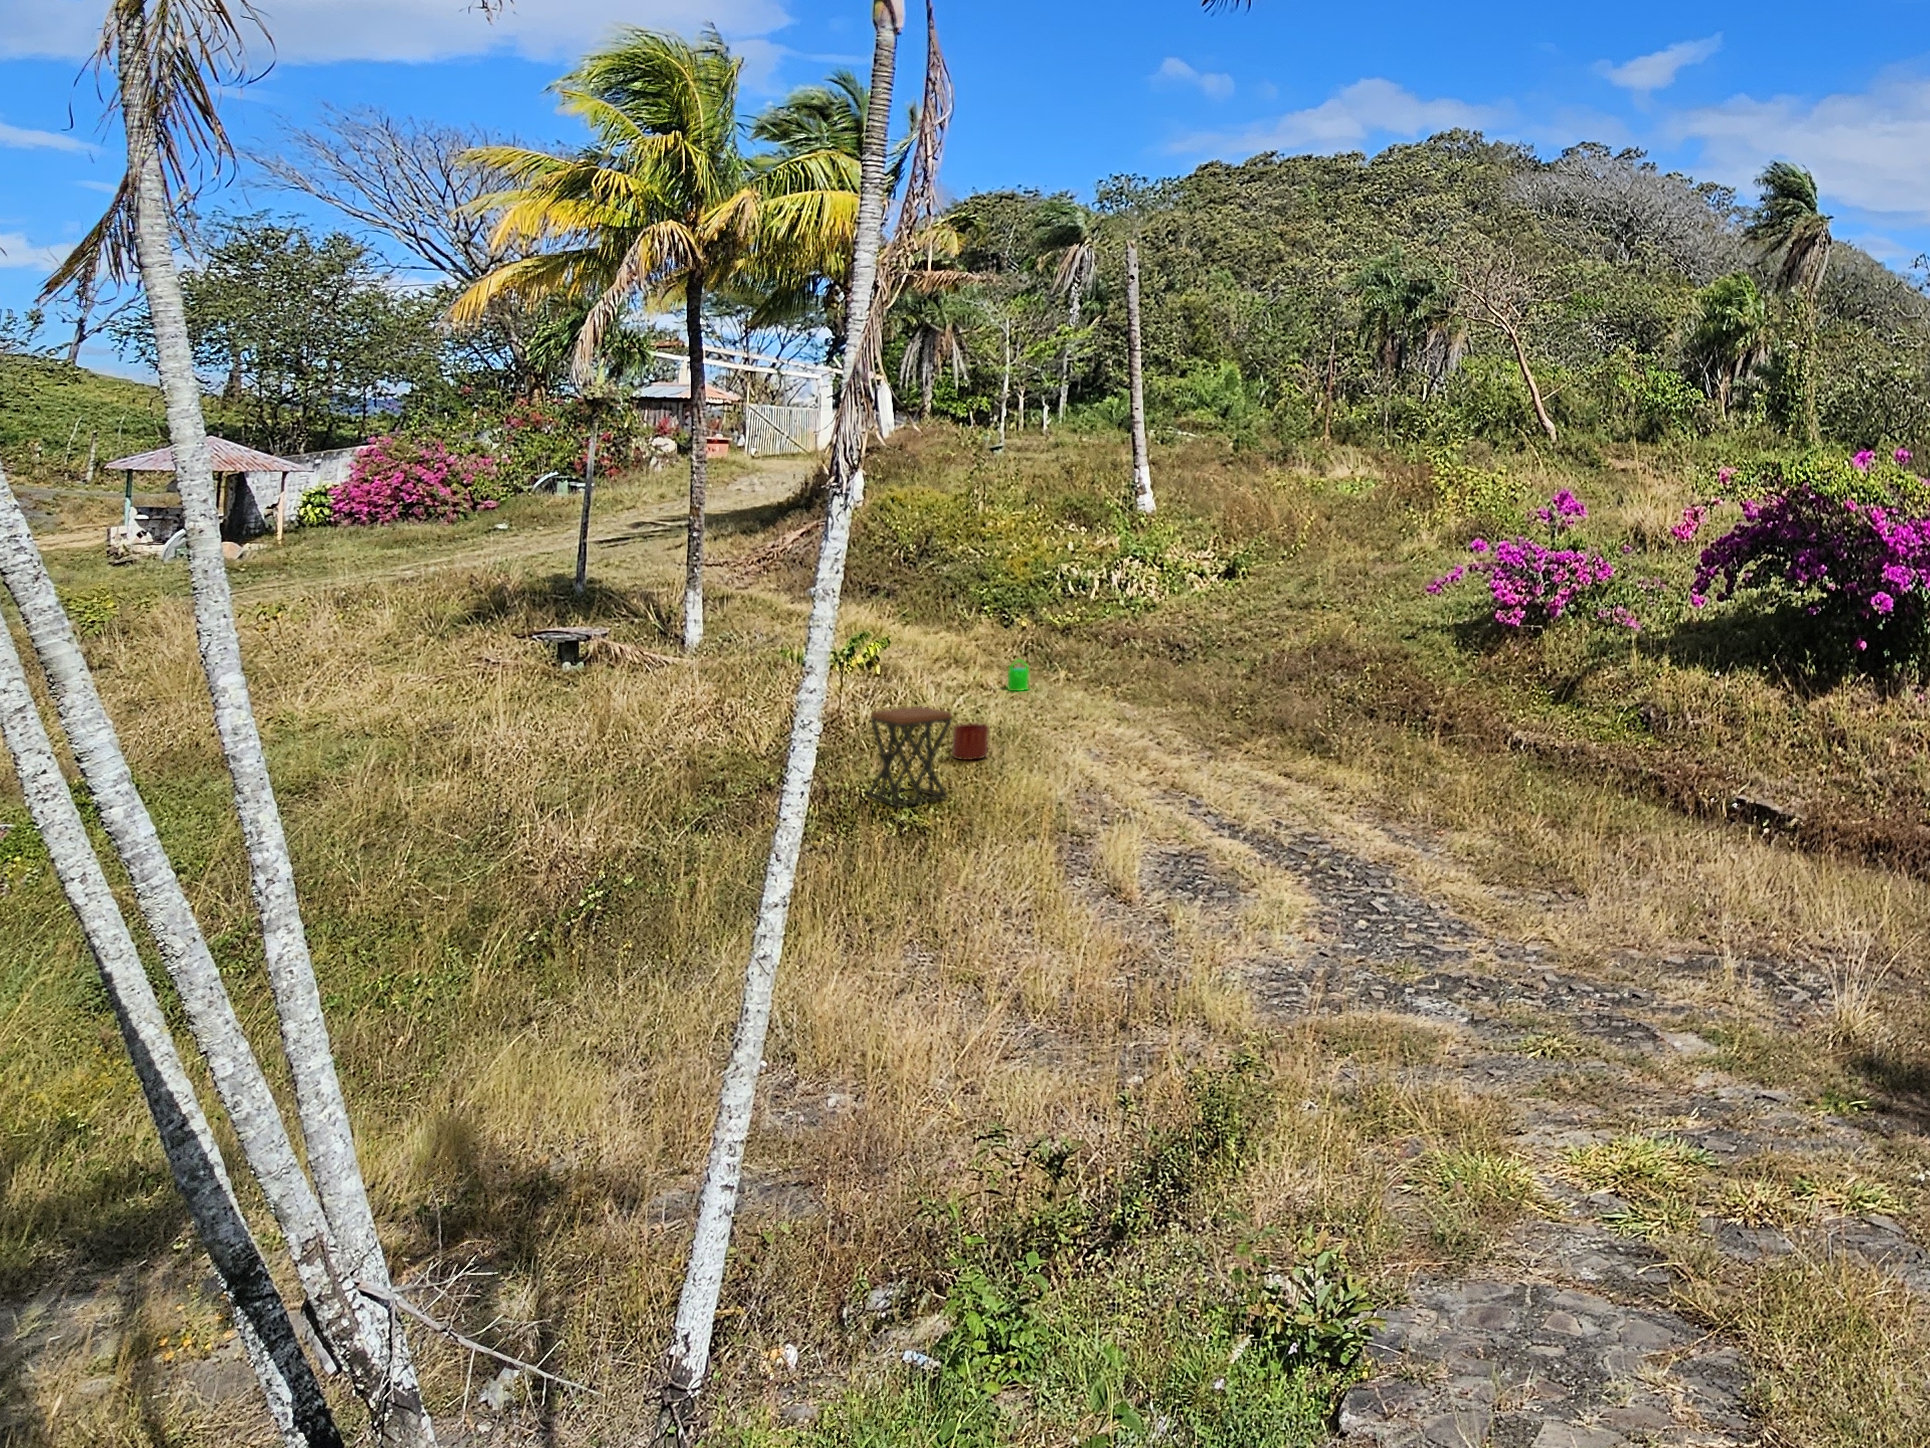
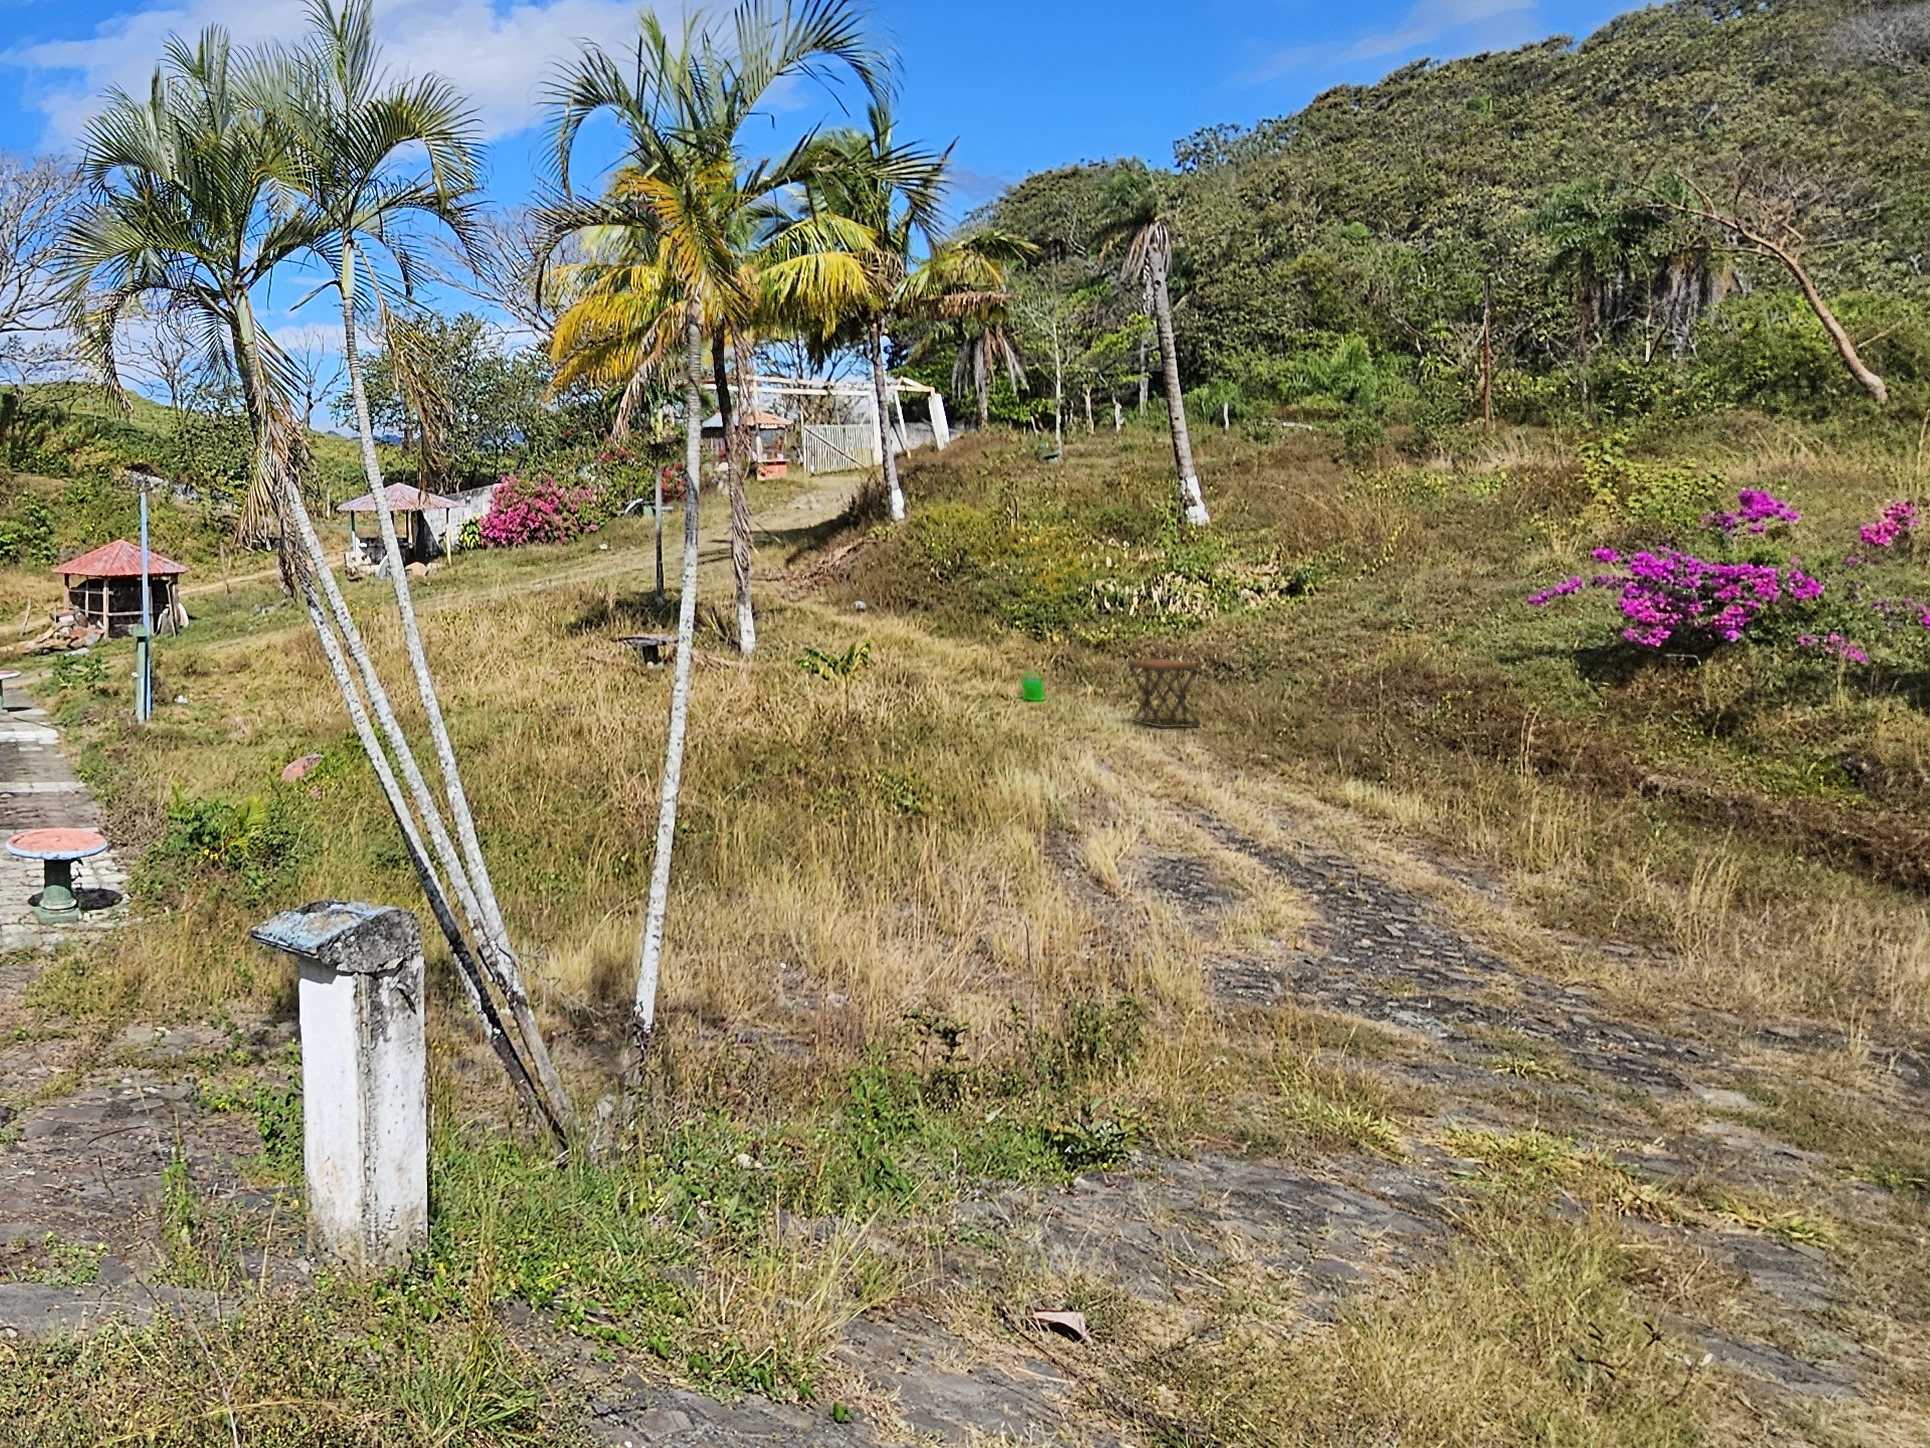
stool: present [866,706,952,806] -> present [1128,659,1200,727]
planter: present [952,723,989,760] -> none [949,725,984,756]

